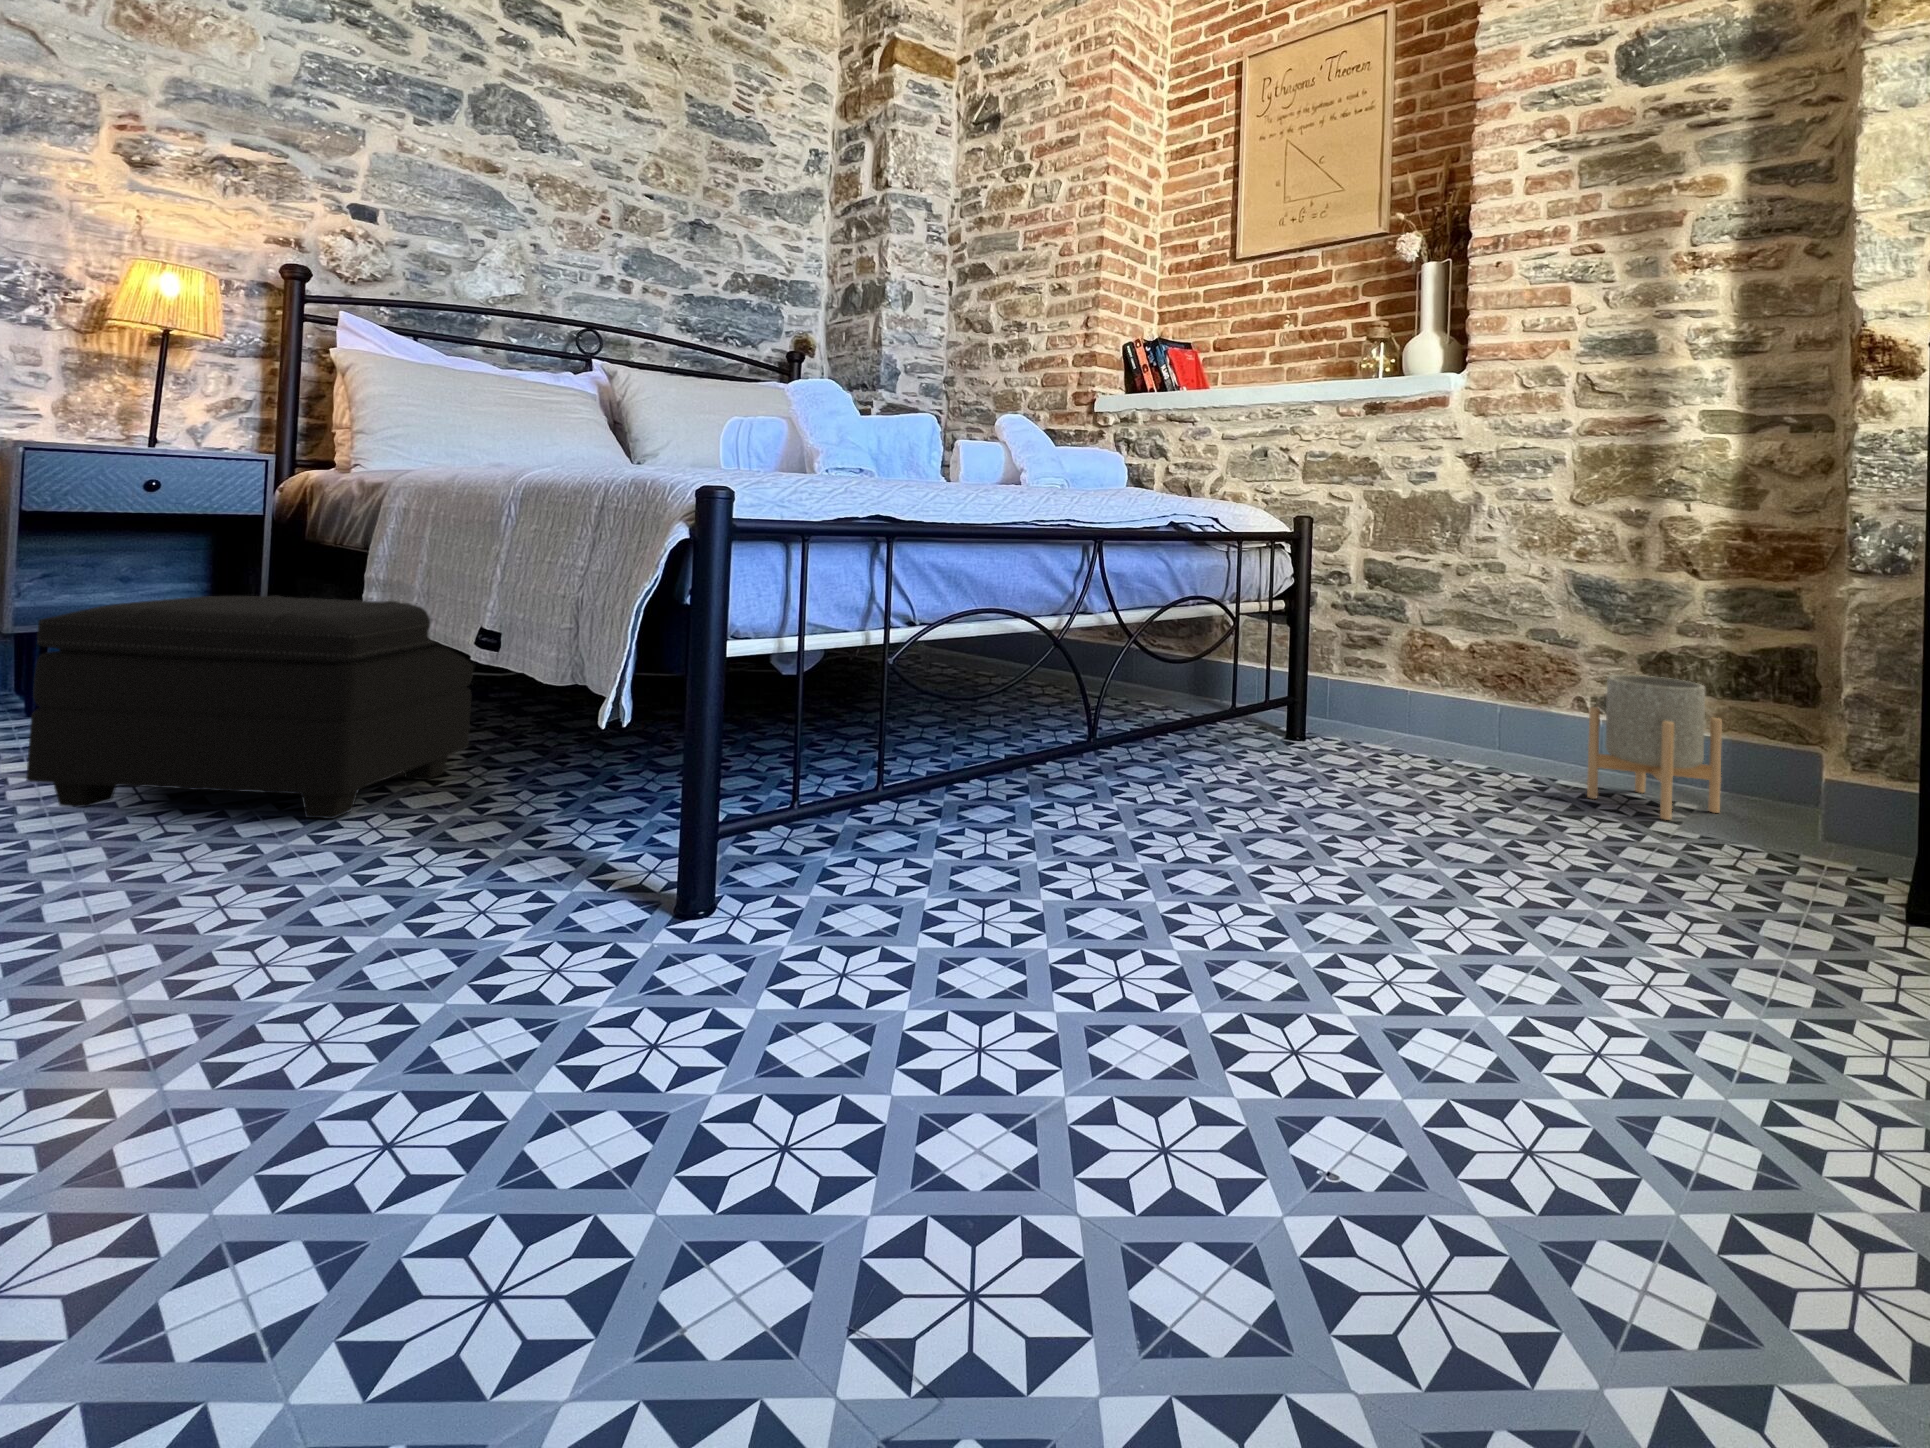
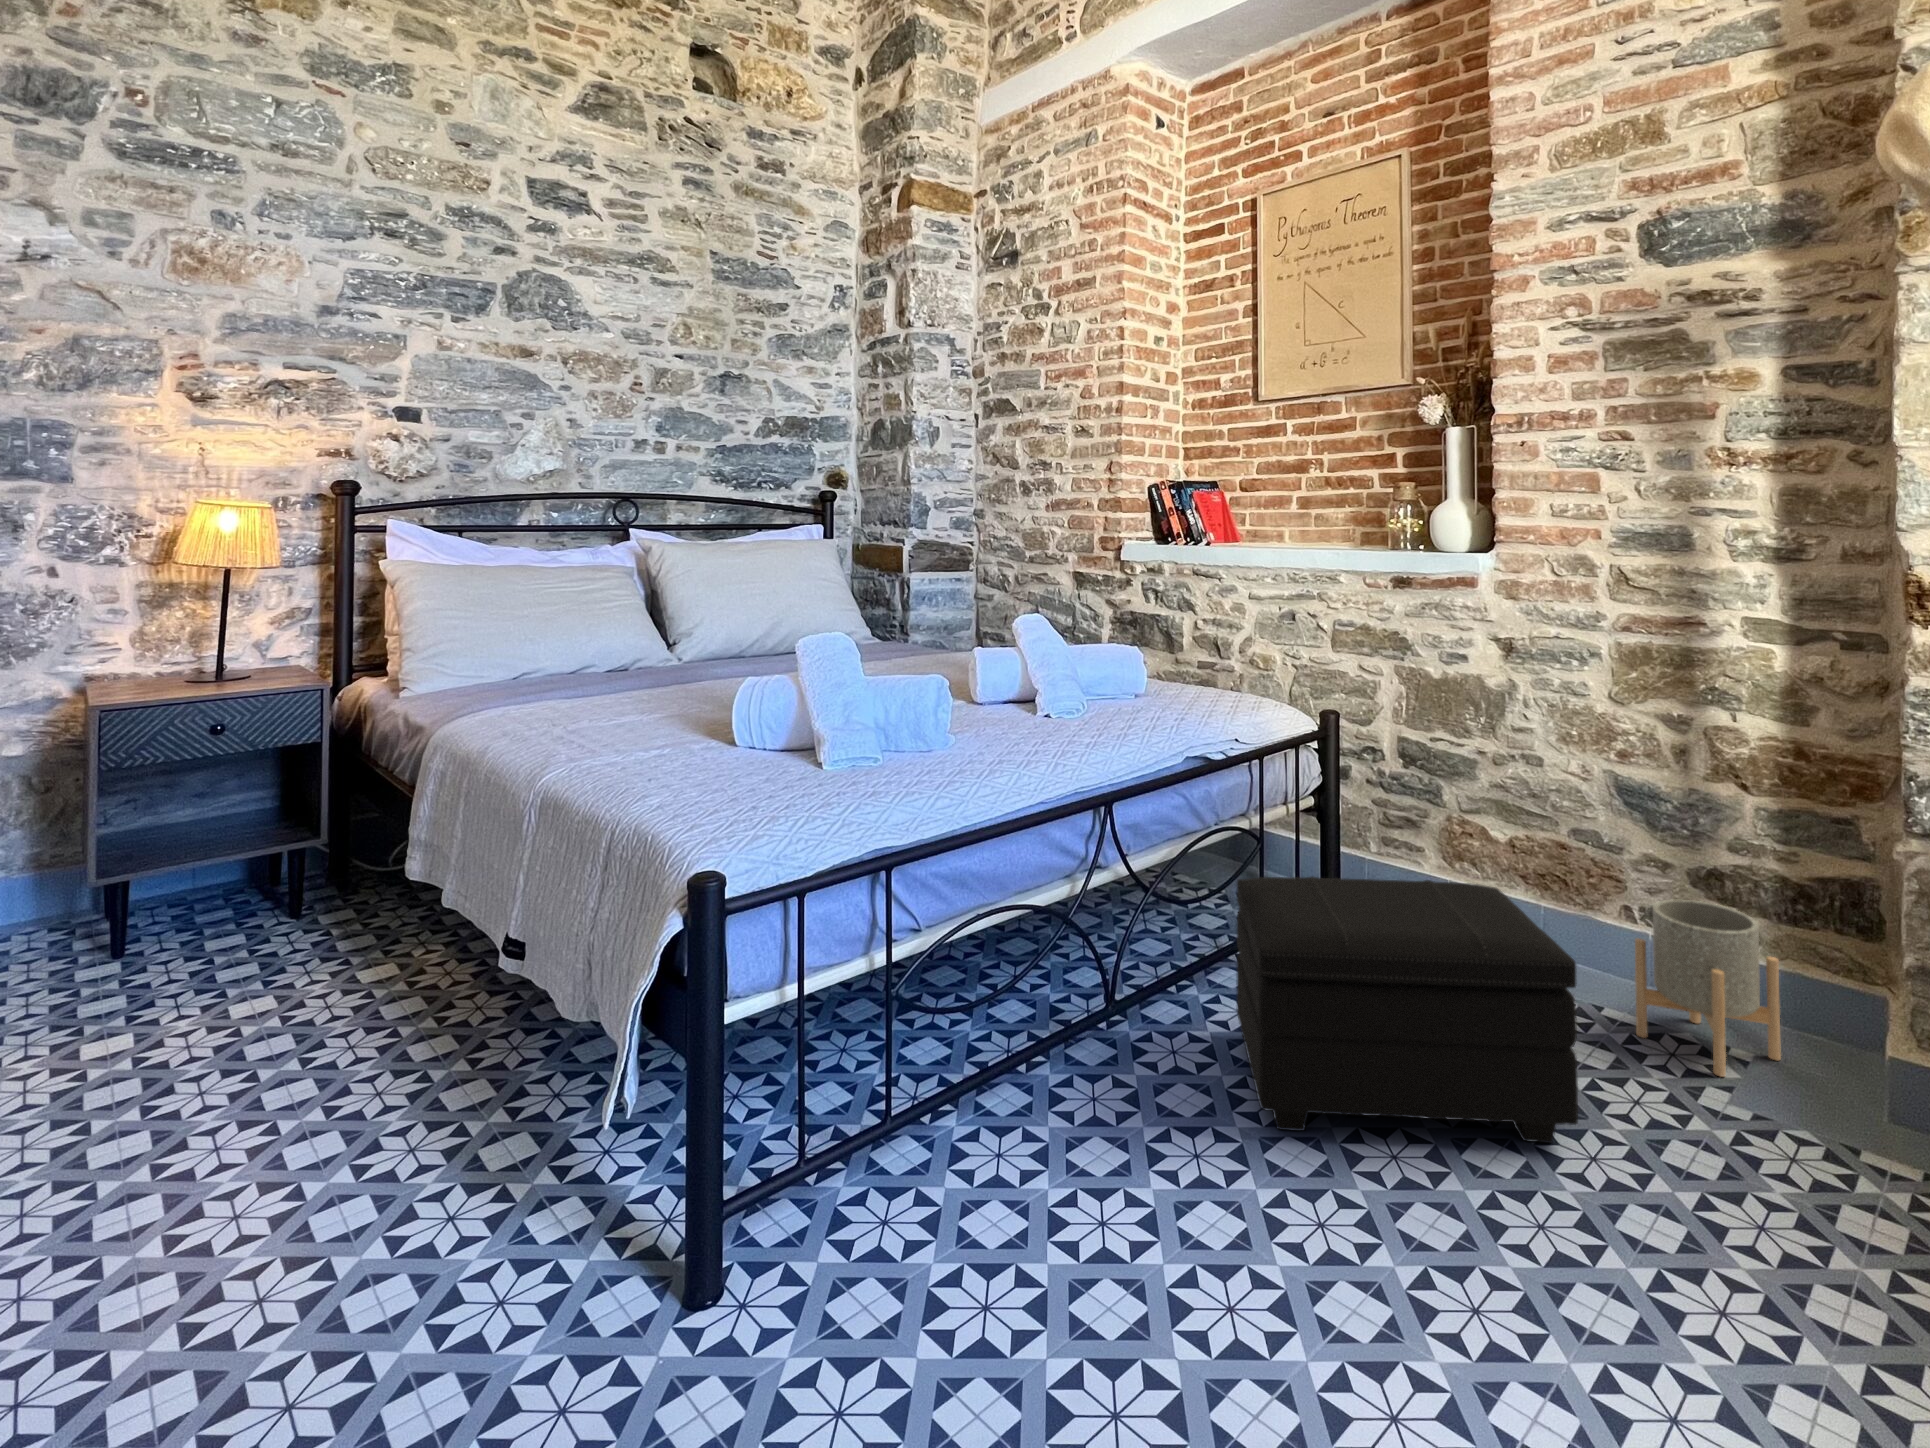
footstool: present [26,596,473,819] -> present [1237,876,1578,1143]

